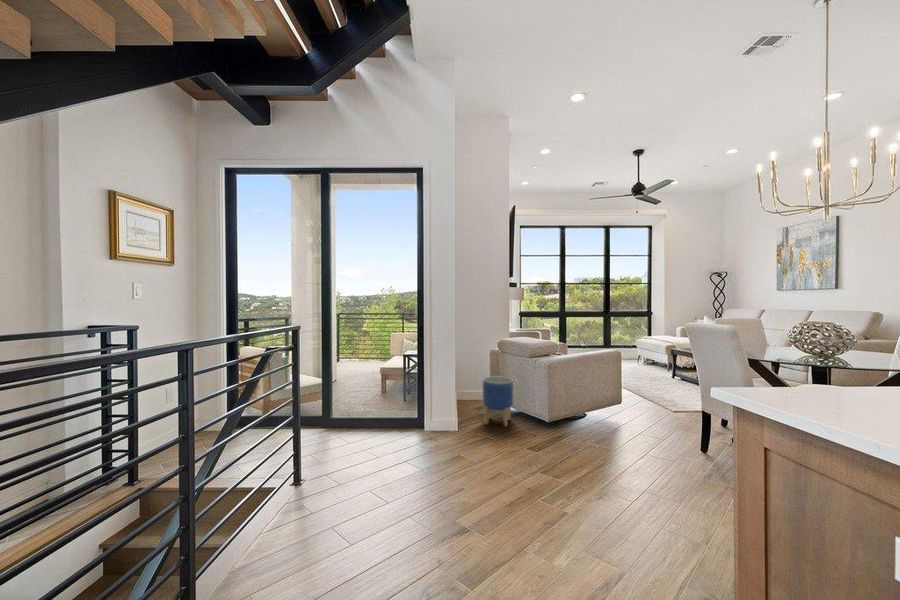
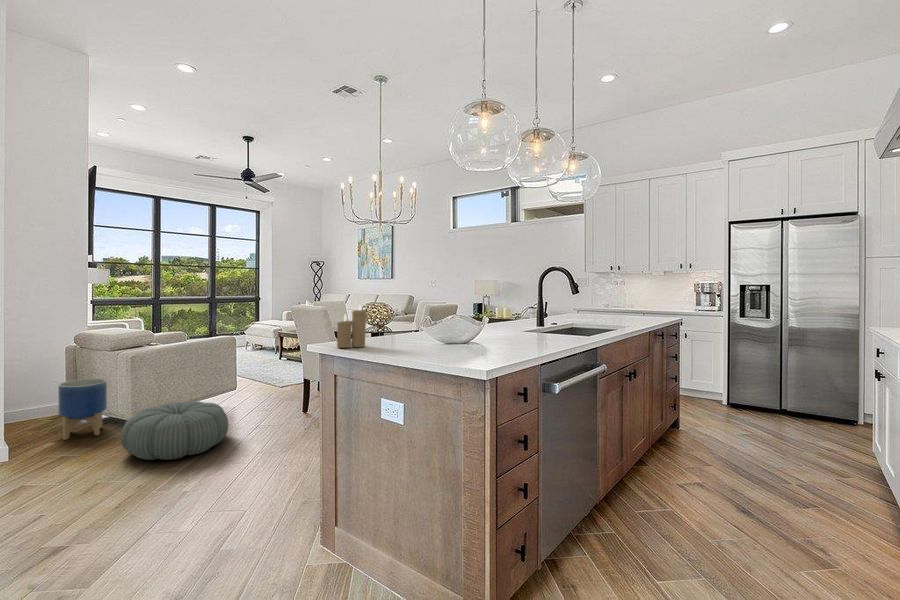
candle: none [769,325,837,404] -> present [337,306,366,348]
pouf: none [517,412,611,473] -> present [121,401,228,460]

